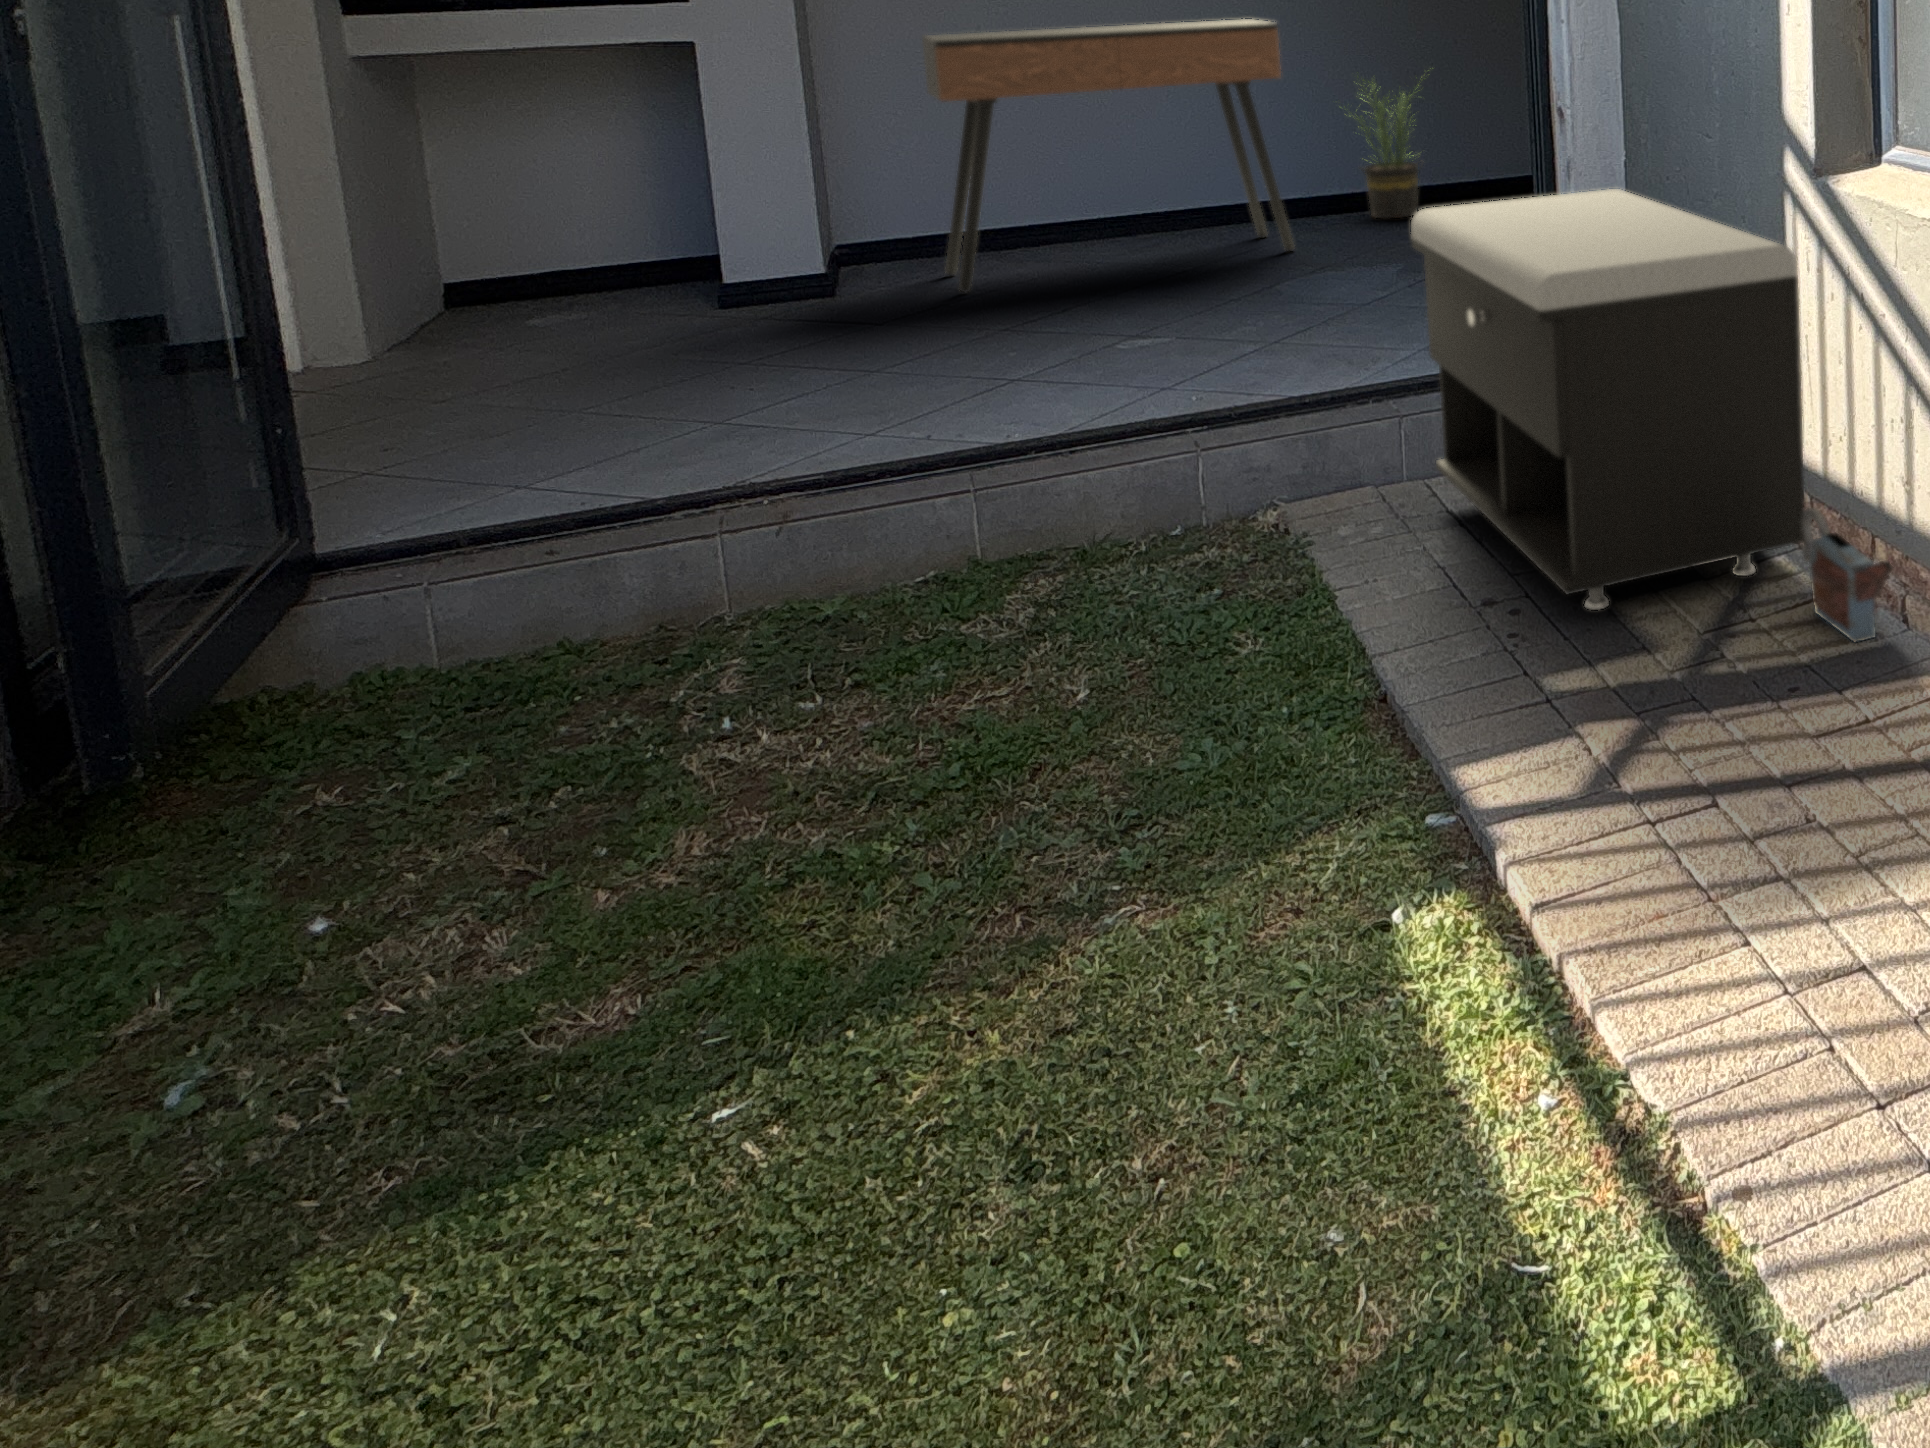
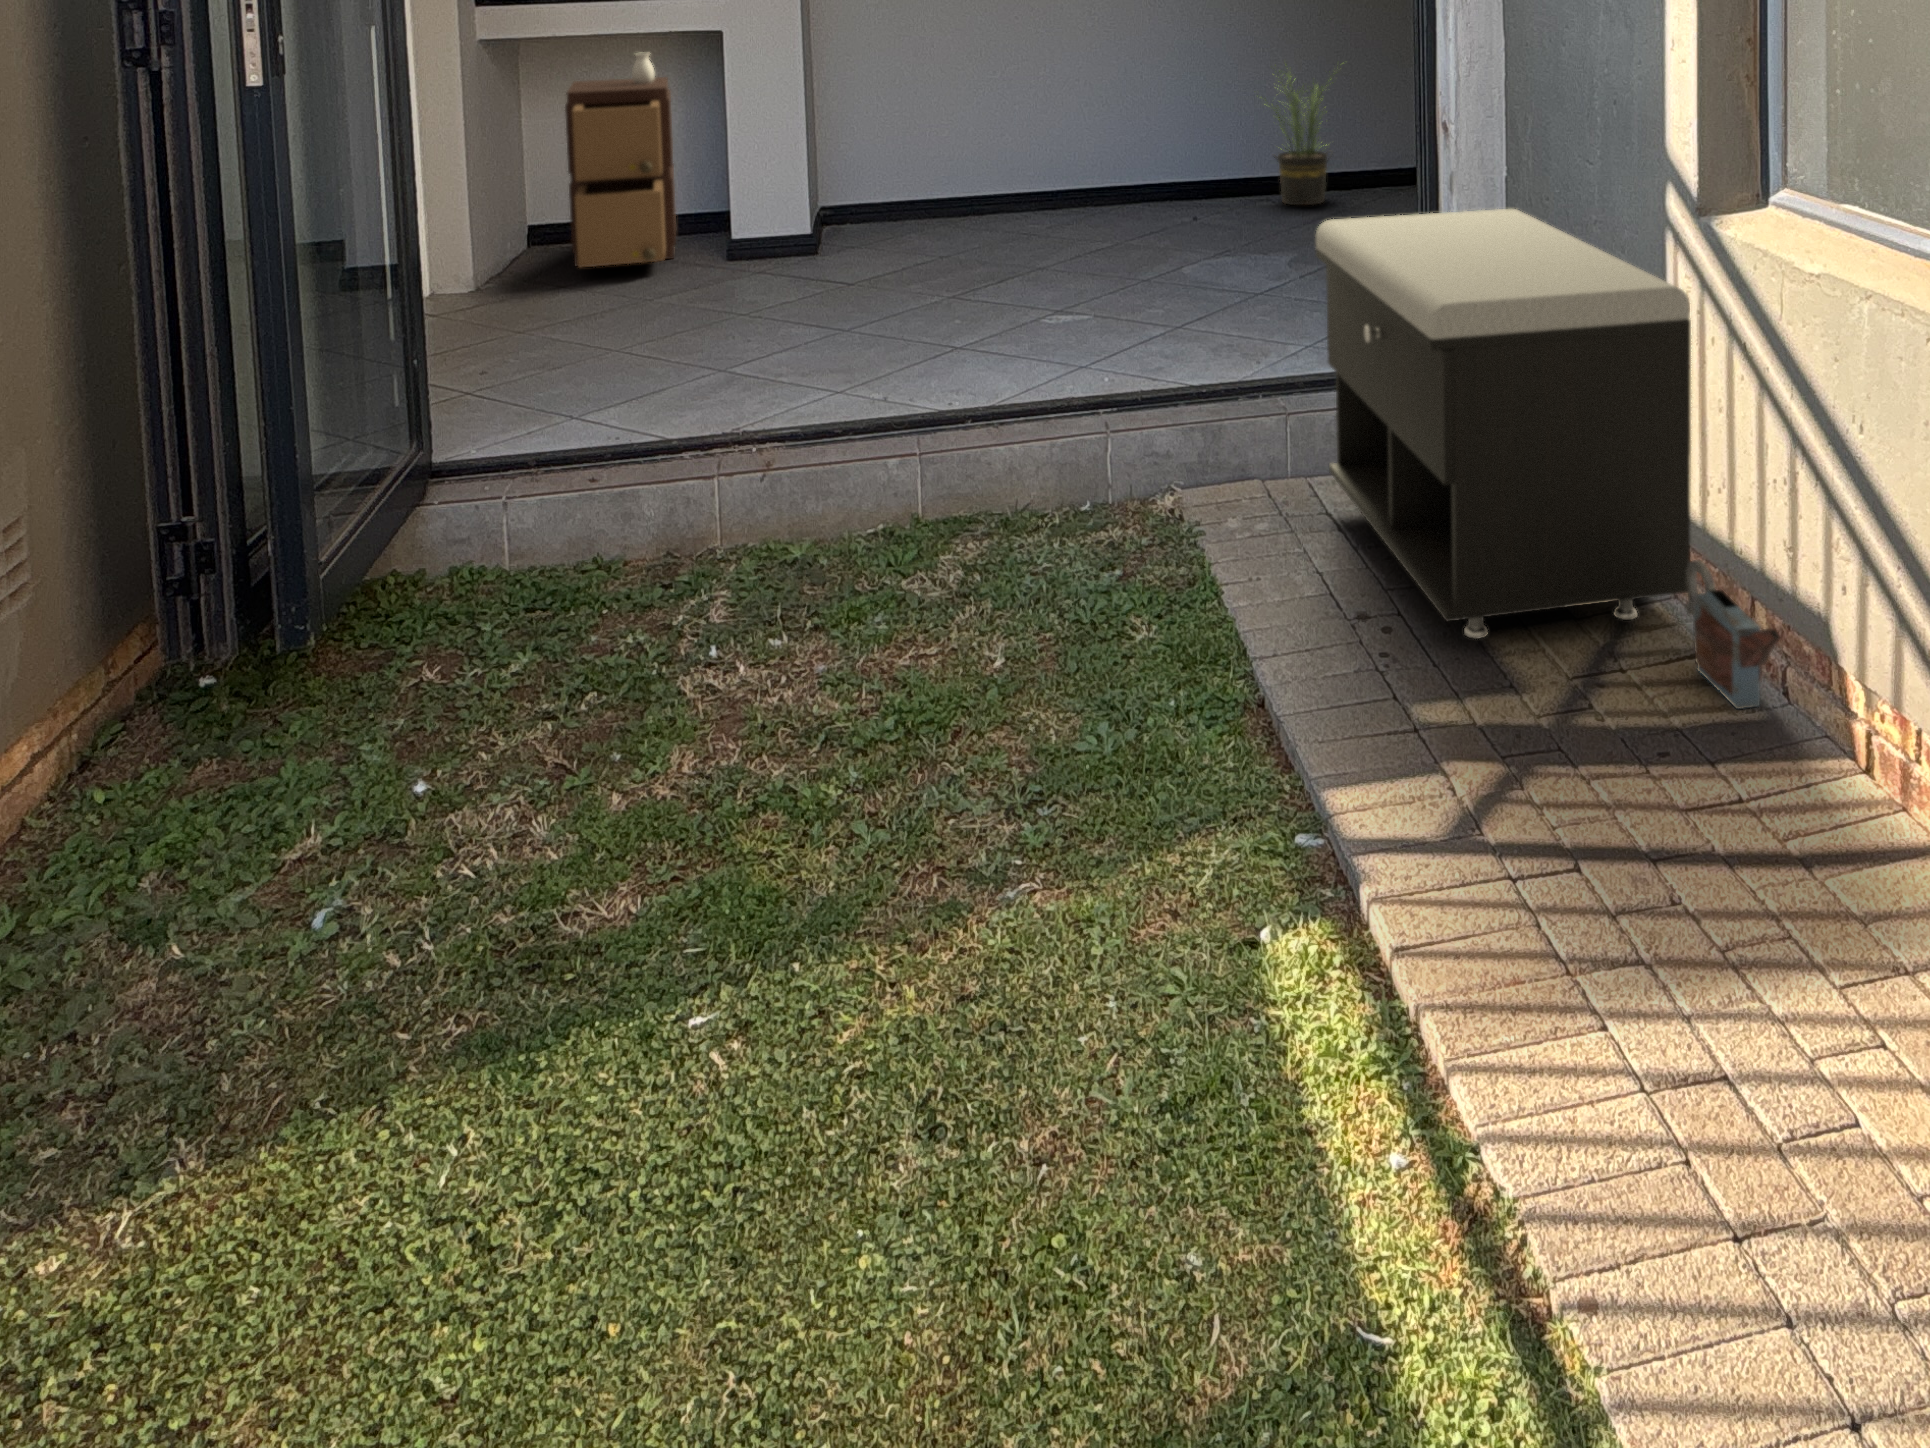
console table: present [922,19,1294,292] -> none [904,13,1211,257]
storage cabinet: none [481,77,644,331] -> present [565,52,676,267]

